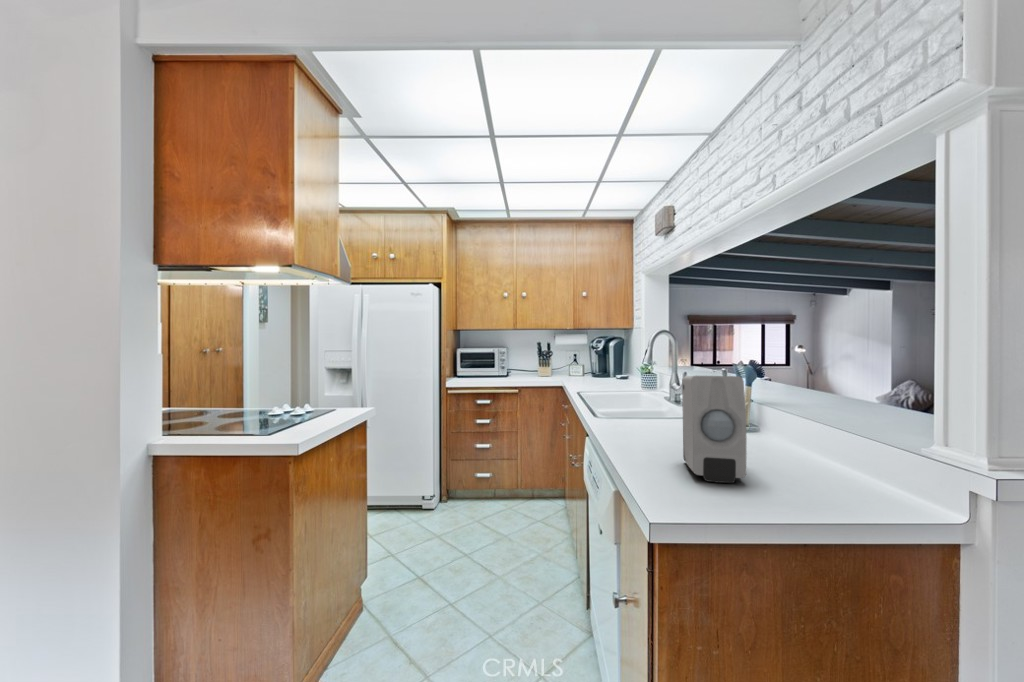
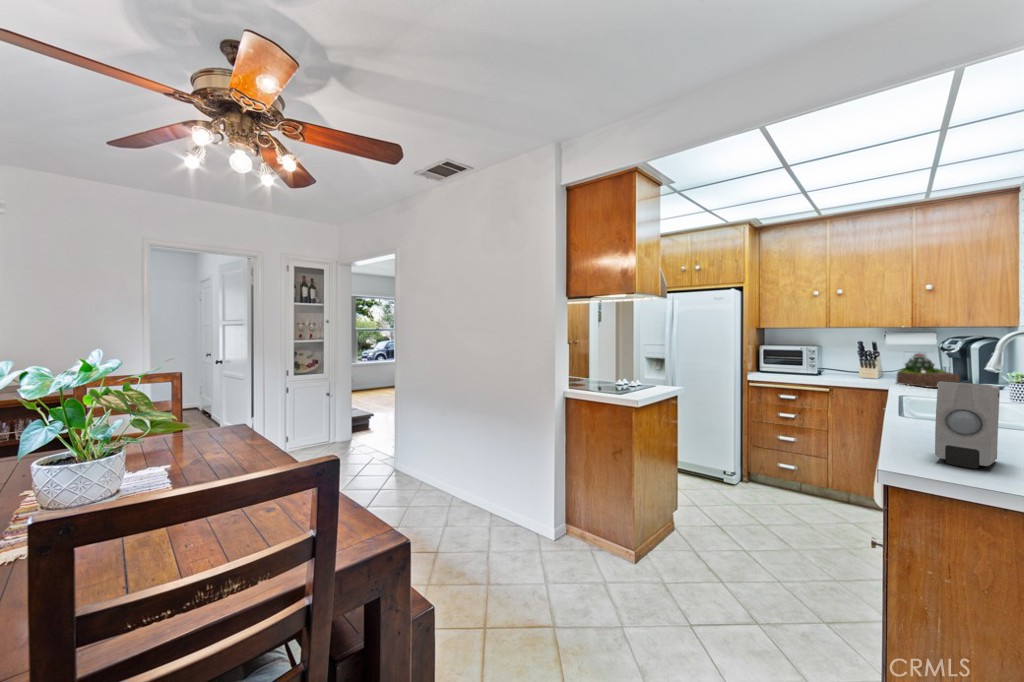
succulent plant: none [566,353,606,382] -> present [896,353,960,388]

